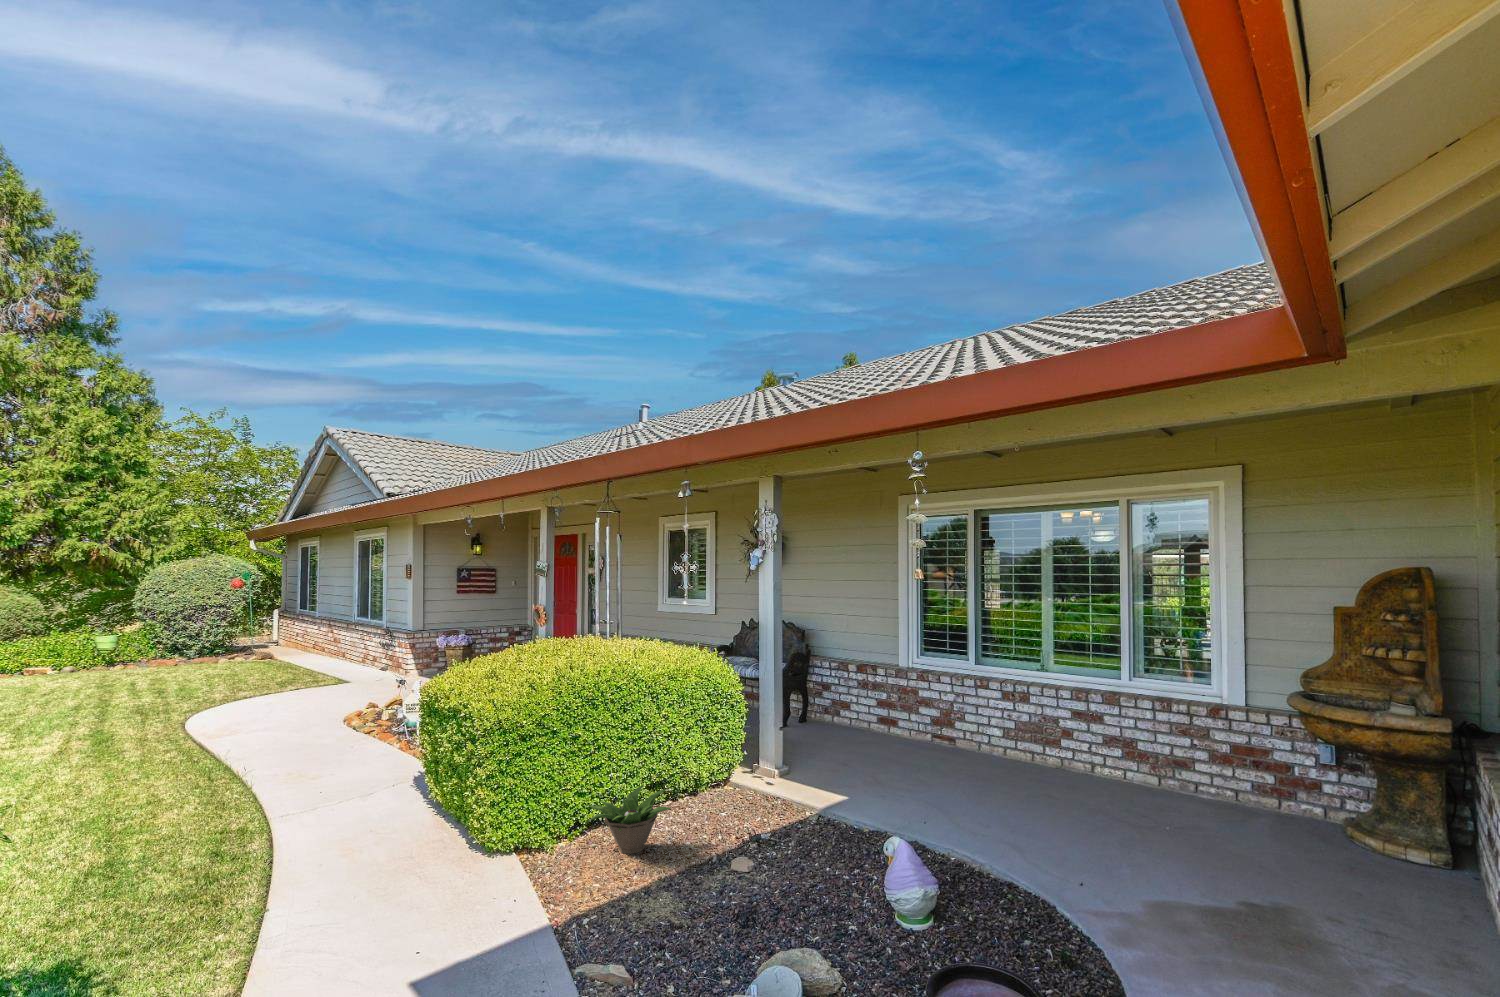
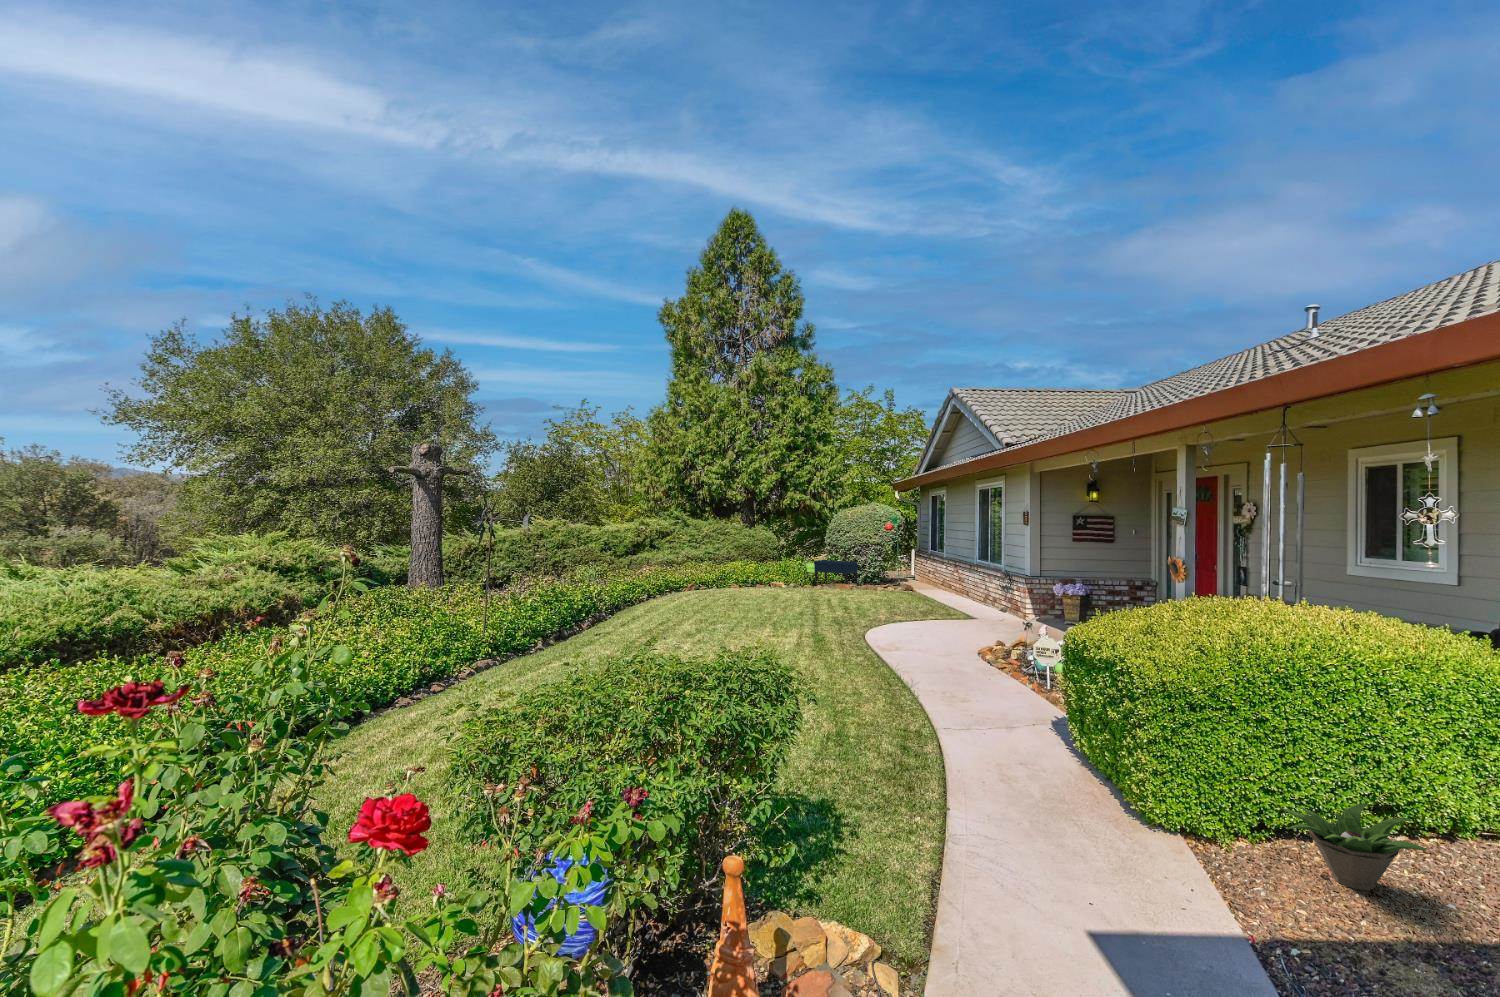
bench: none [114,632,188,663] -> present [814,560,858,584]

